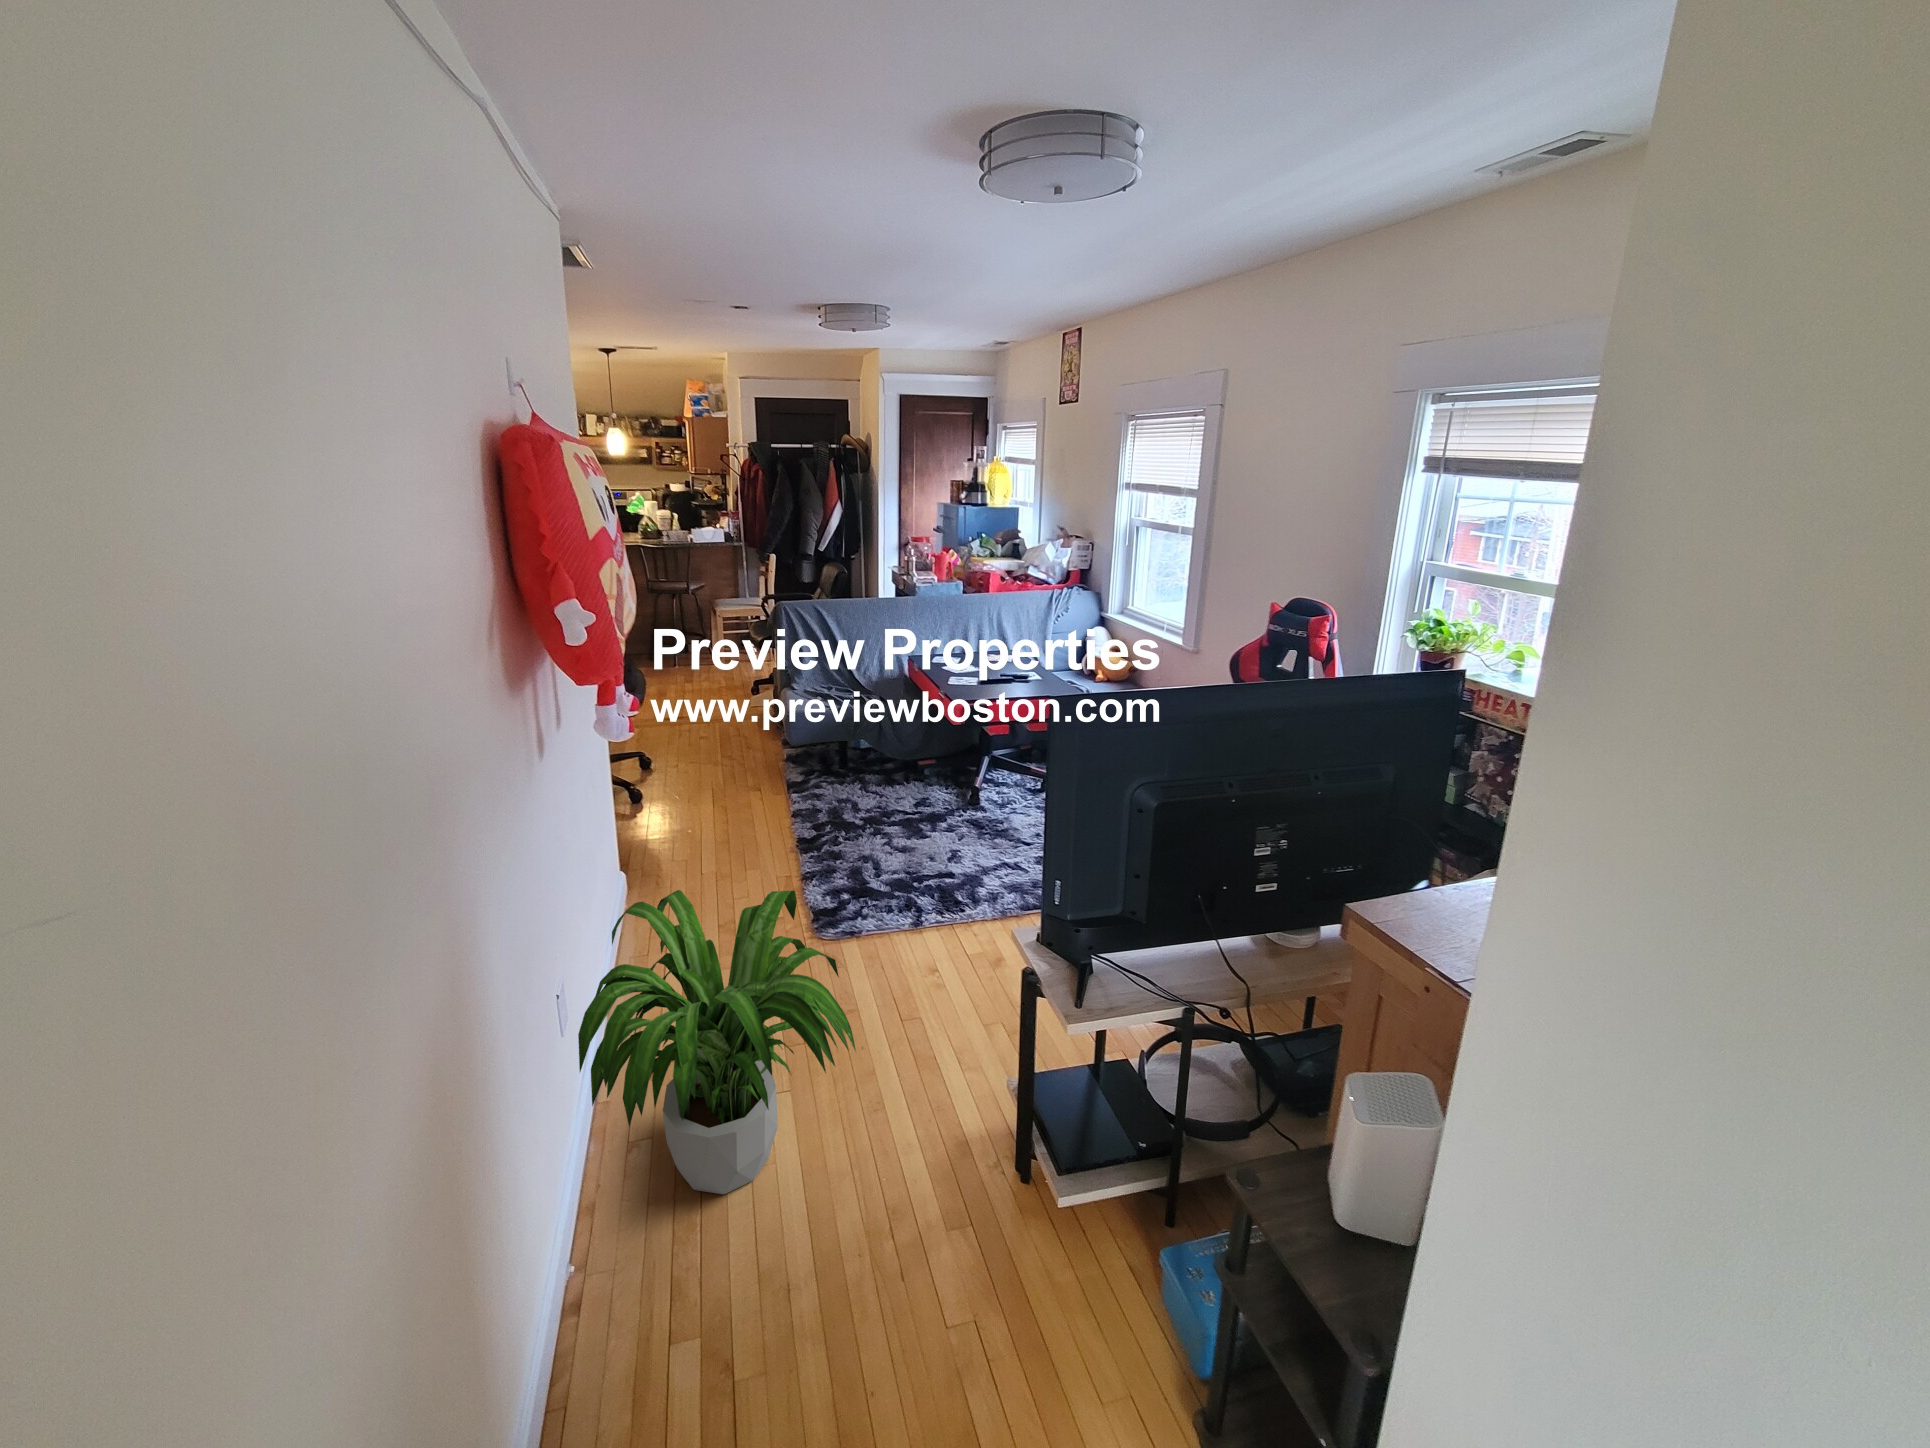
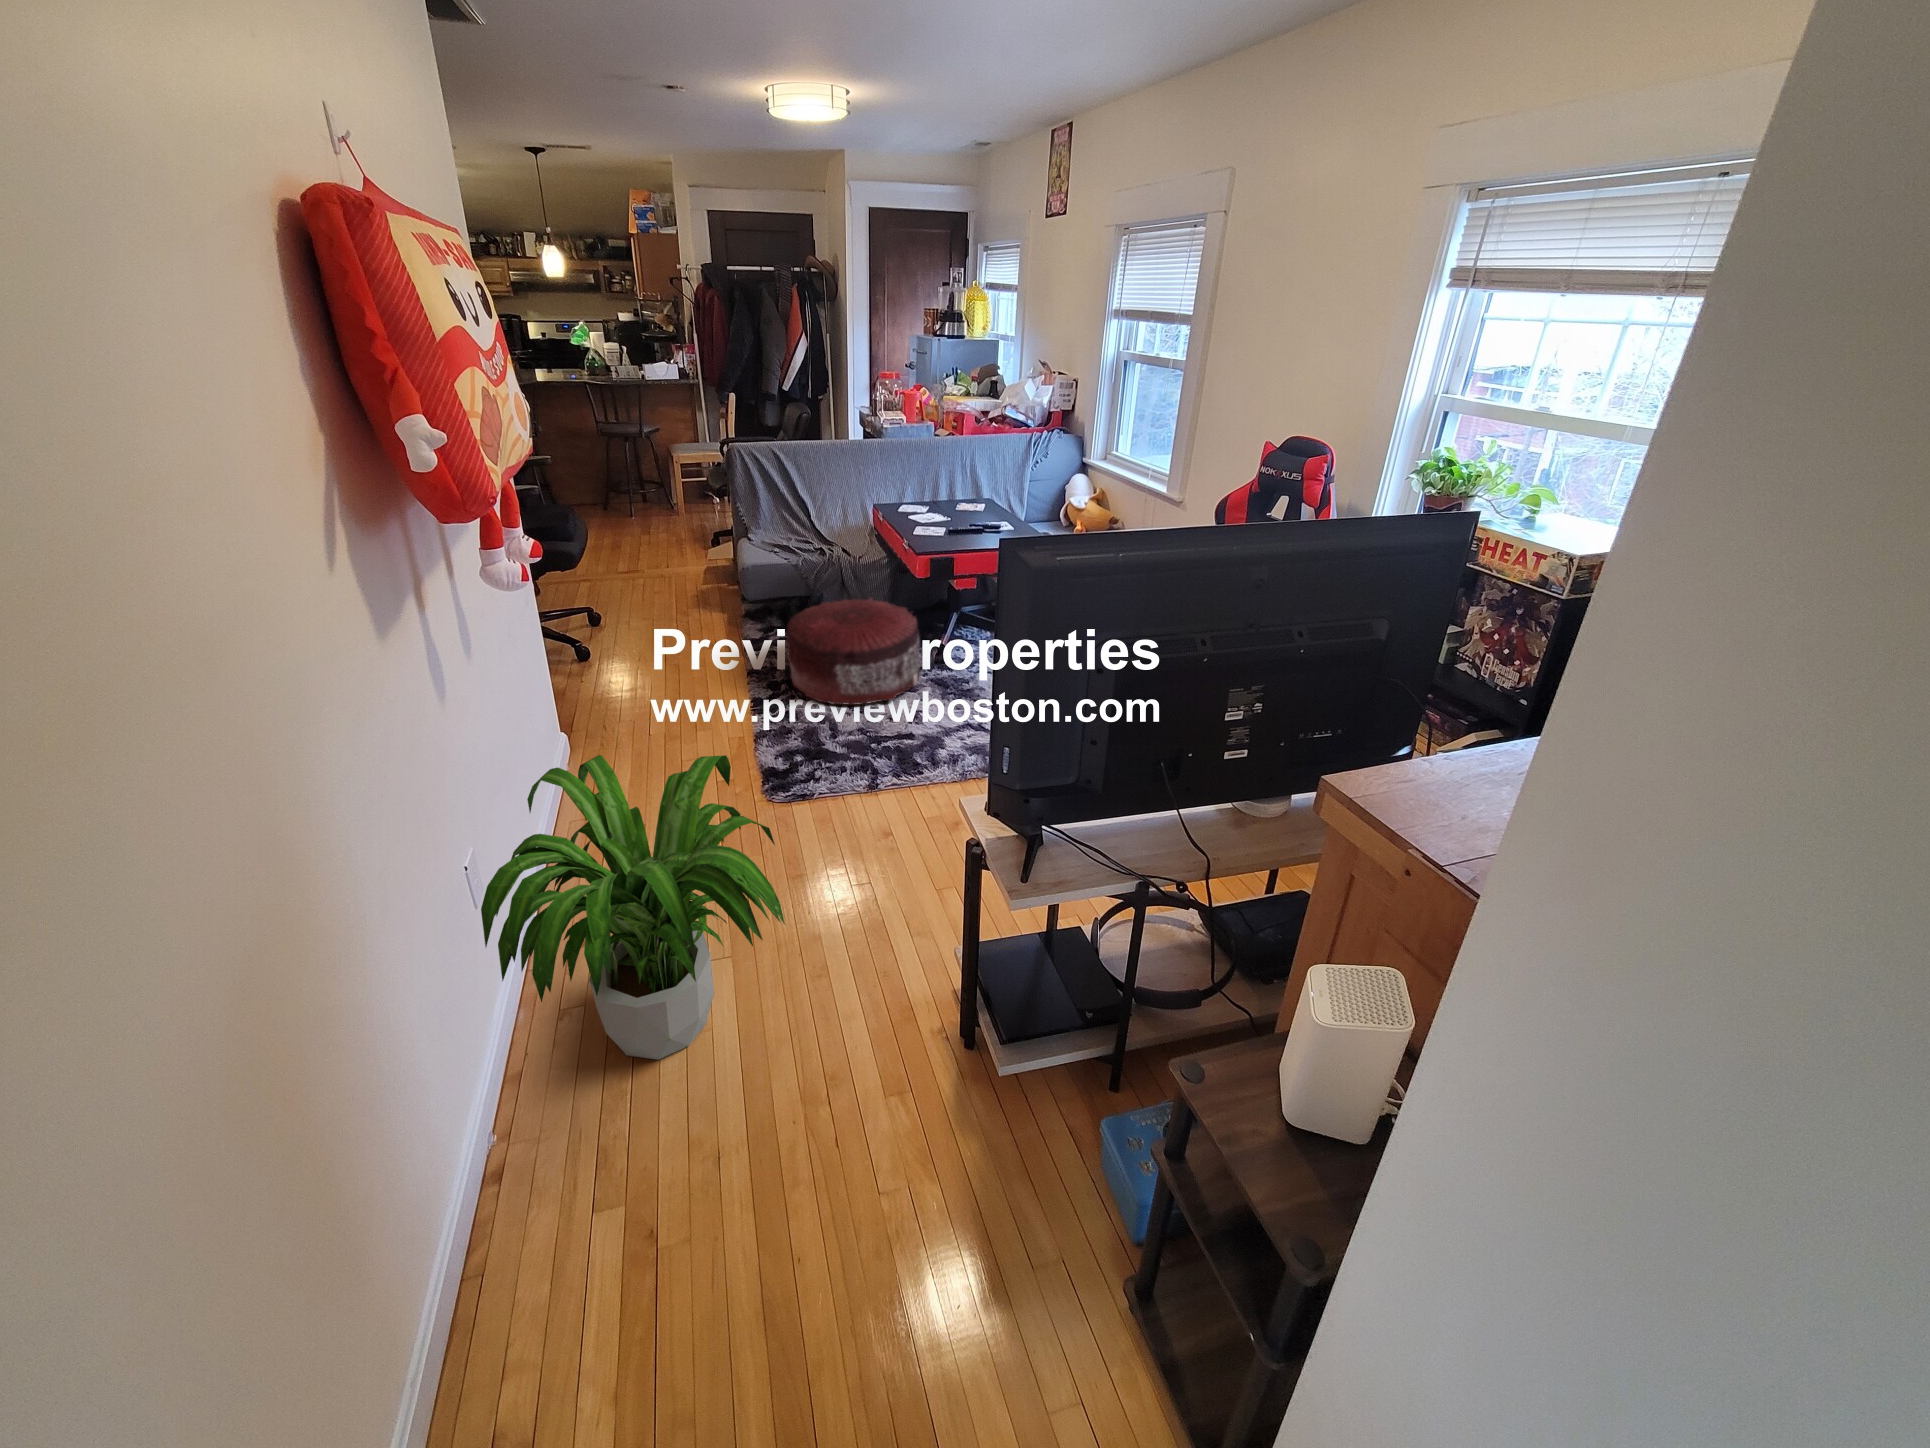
pouf: none [830,741,957,844] -> present [786,598,920,705]

